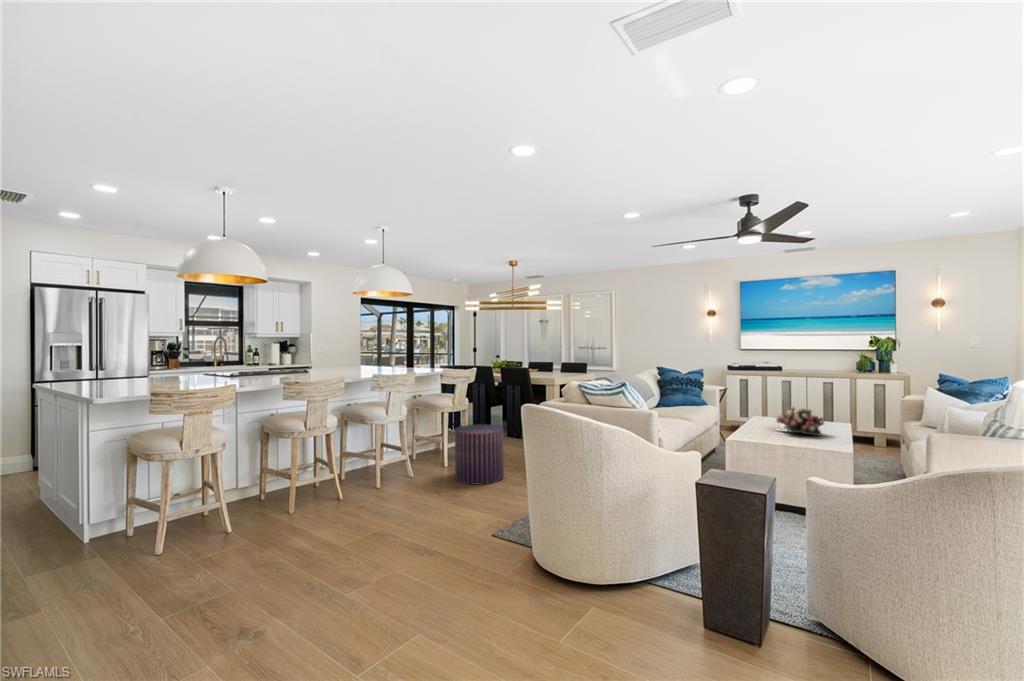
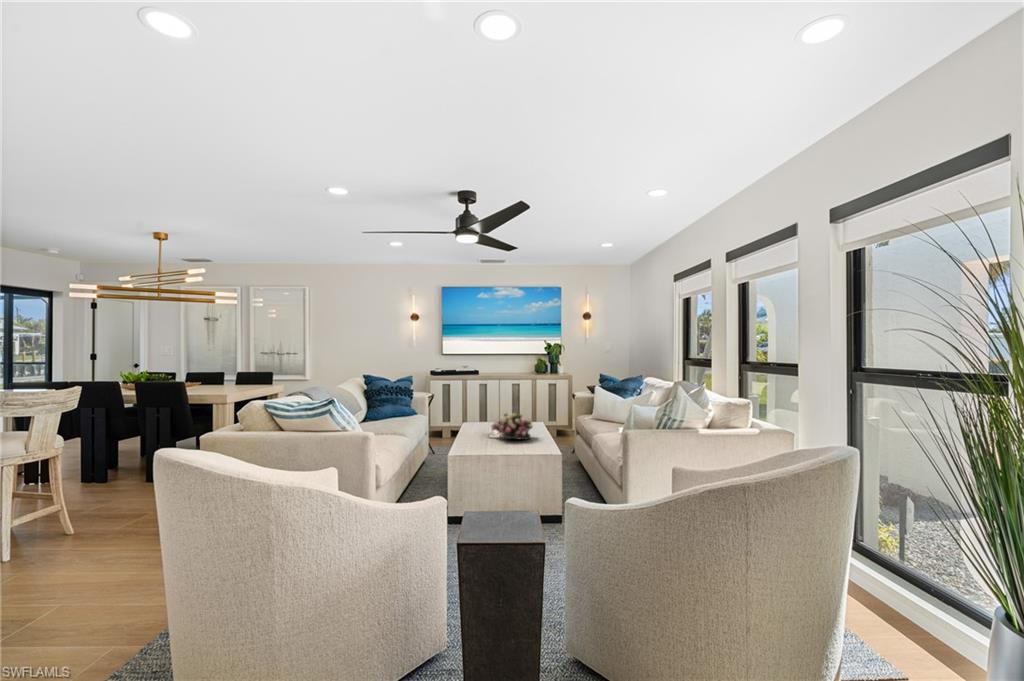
pouf: present [455,424,504,485] -> none [25,476,133,587]

